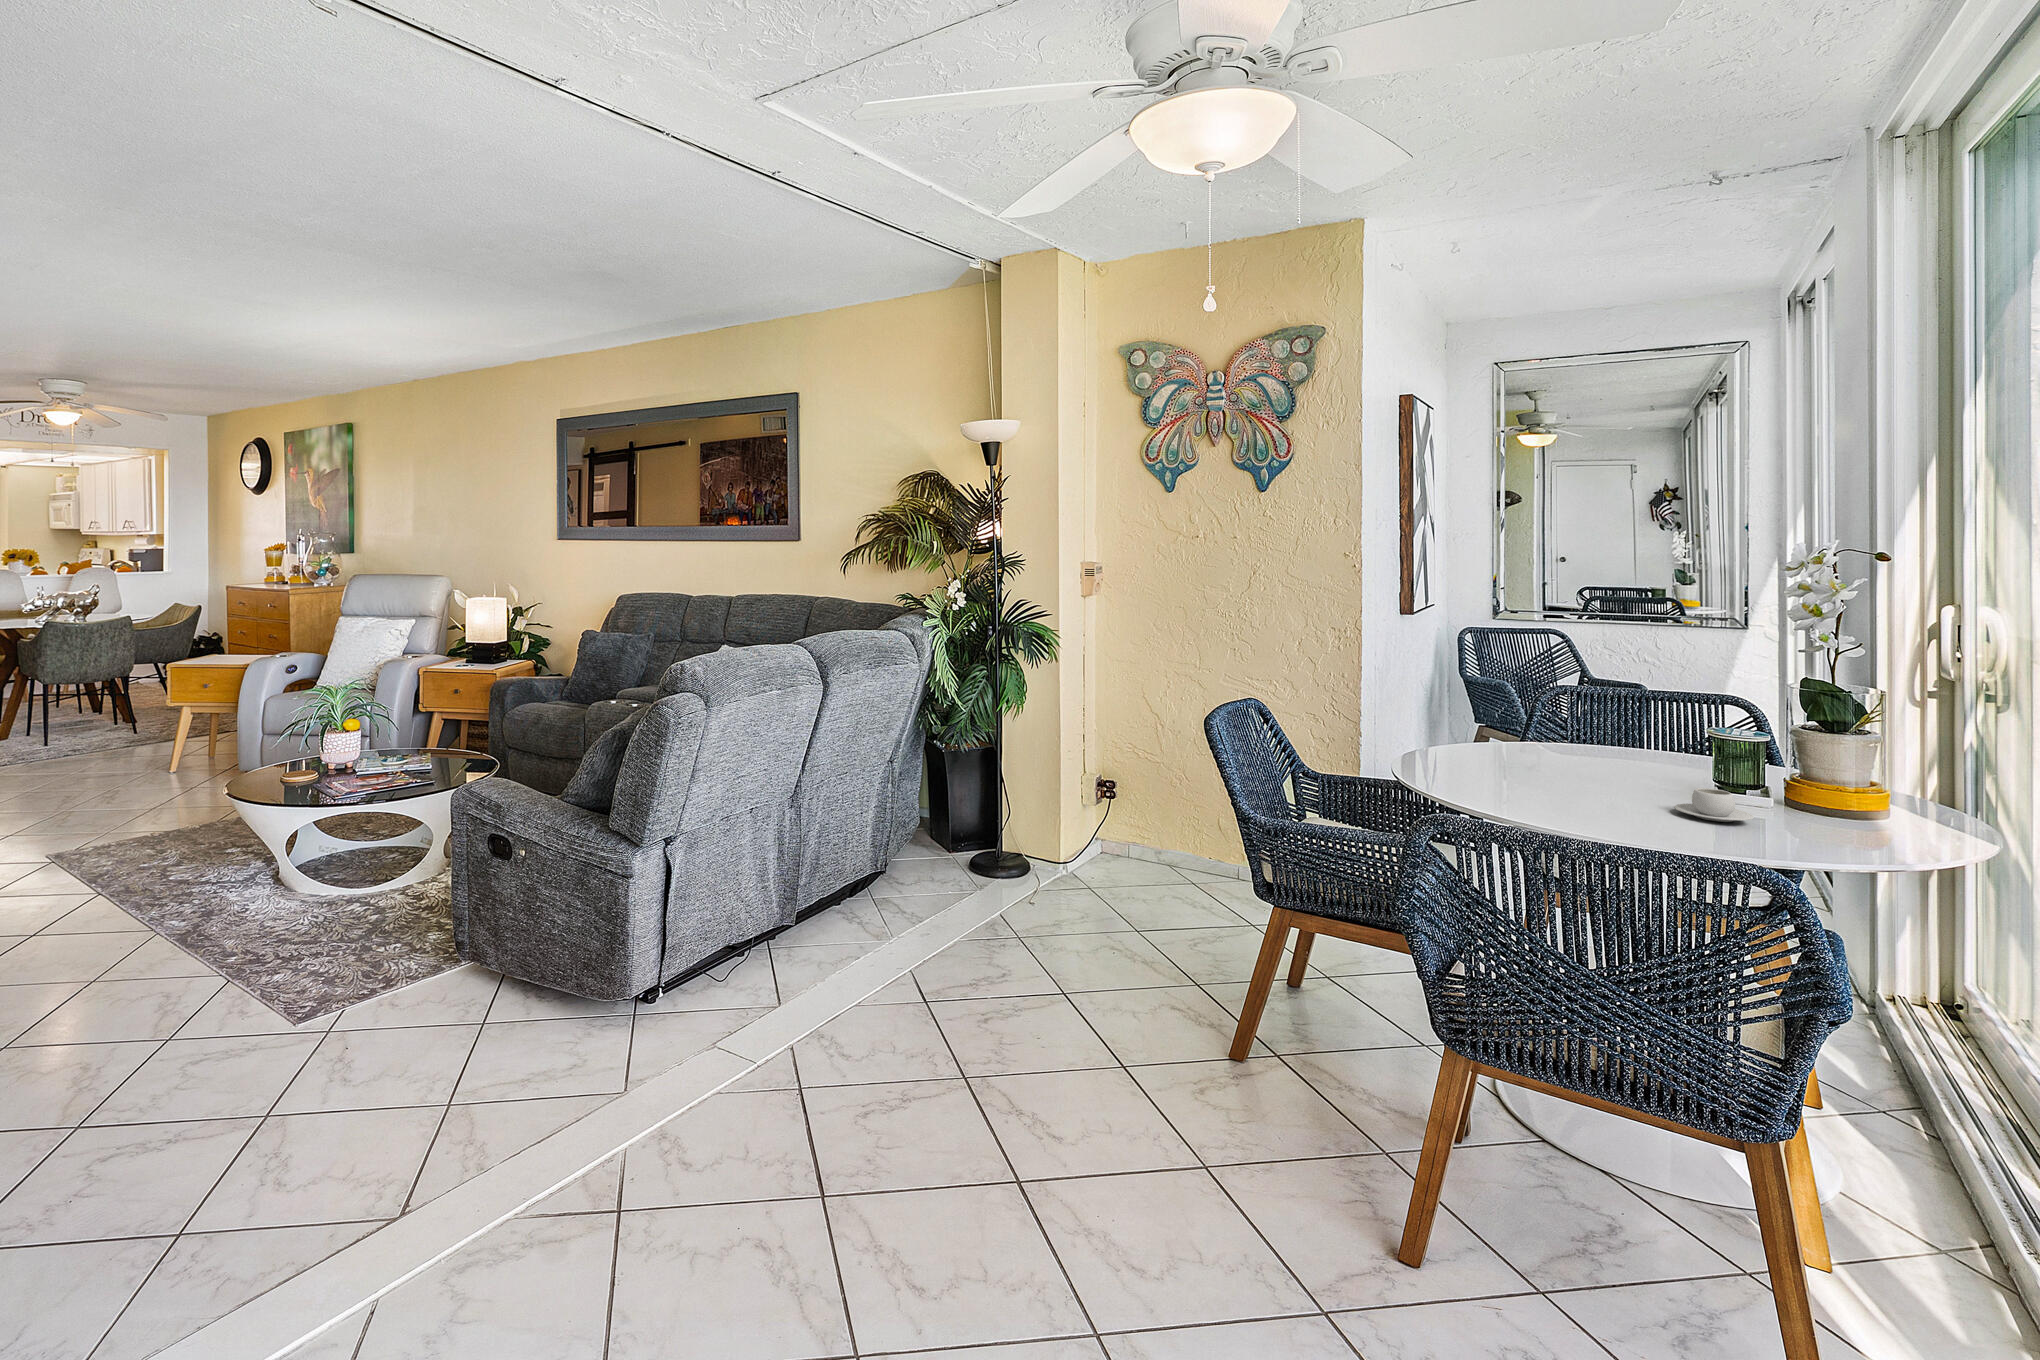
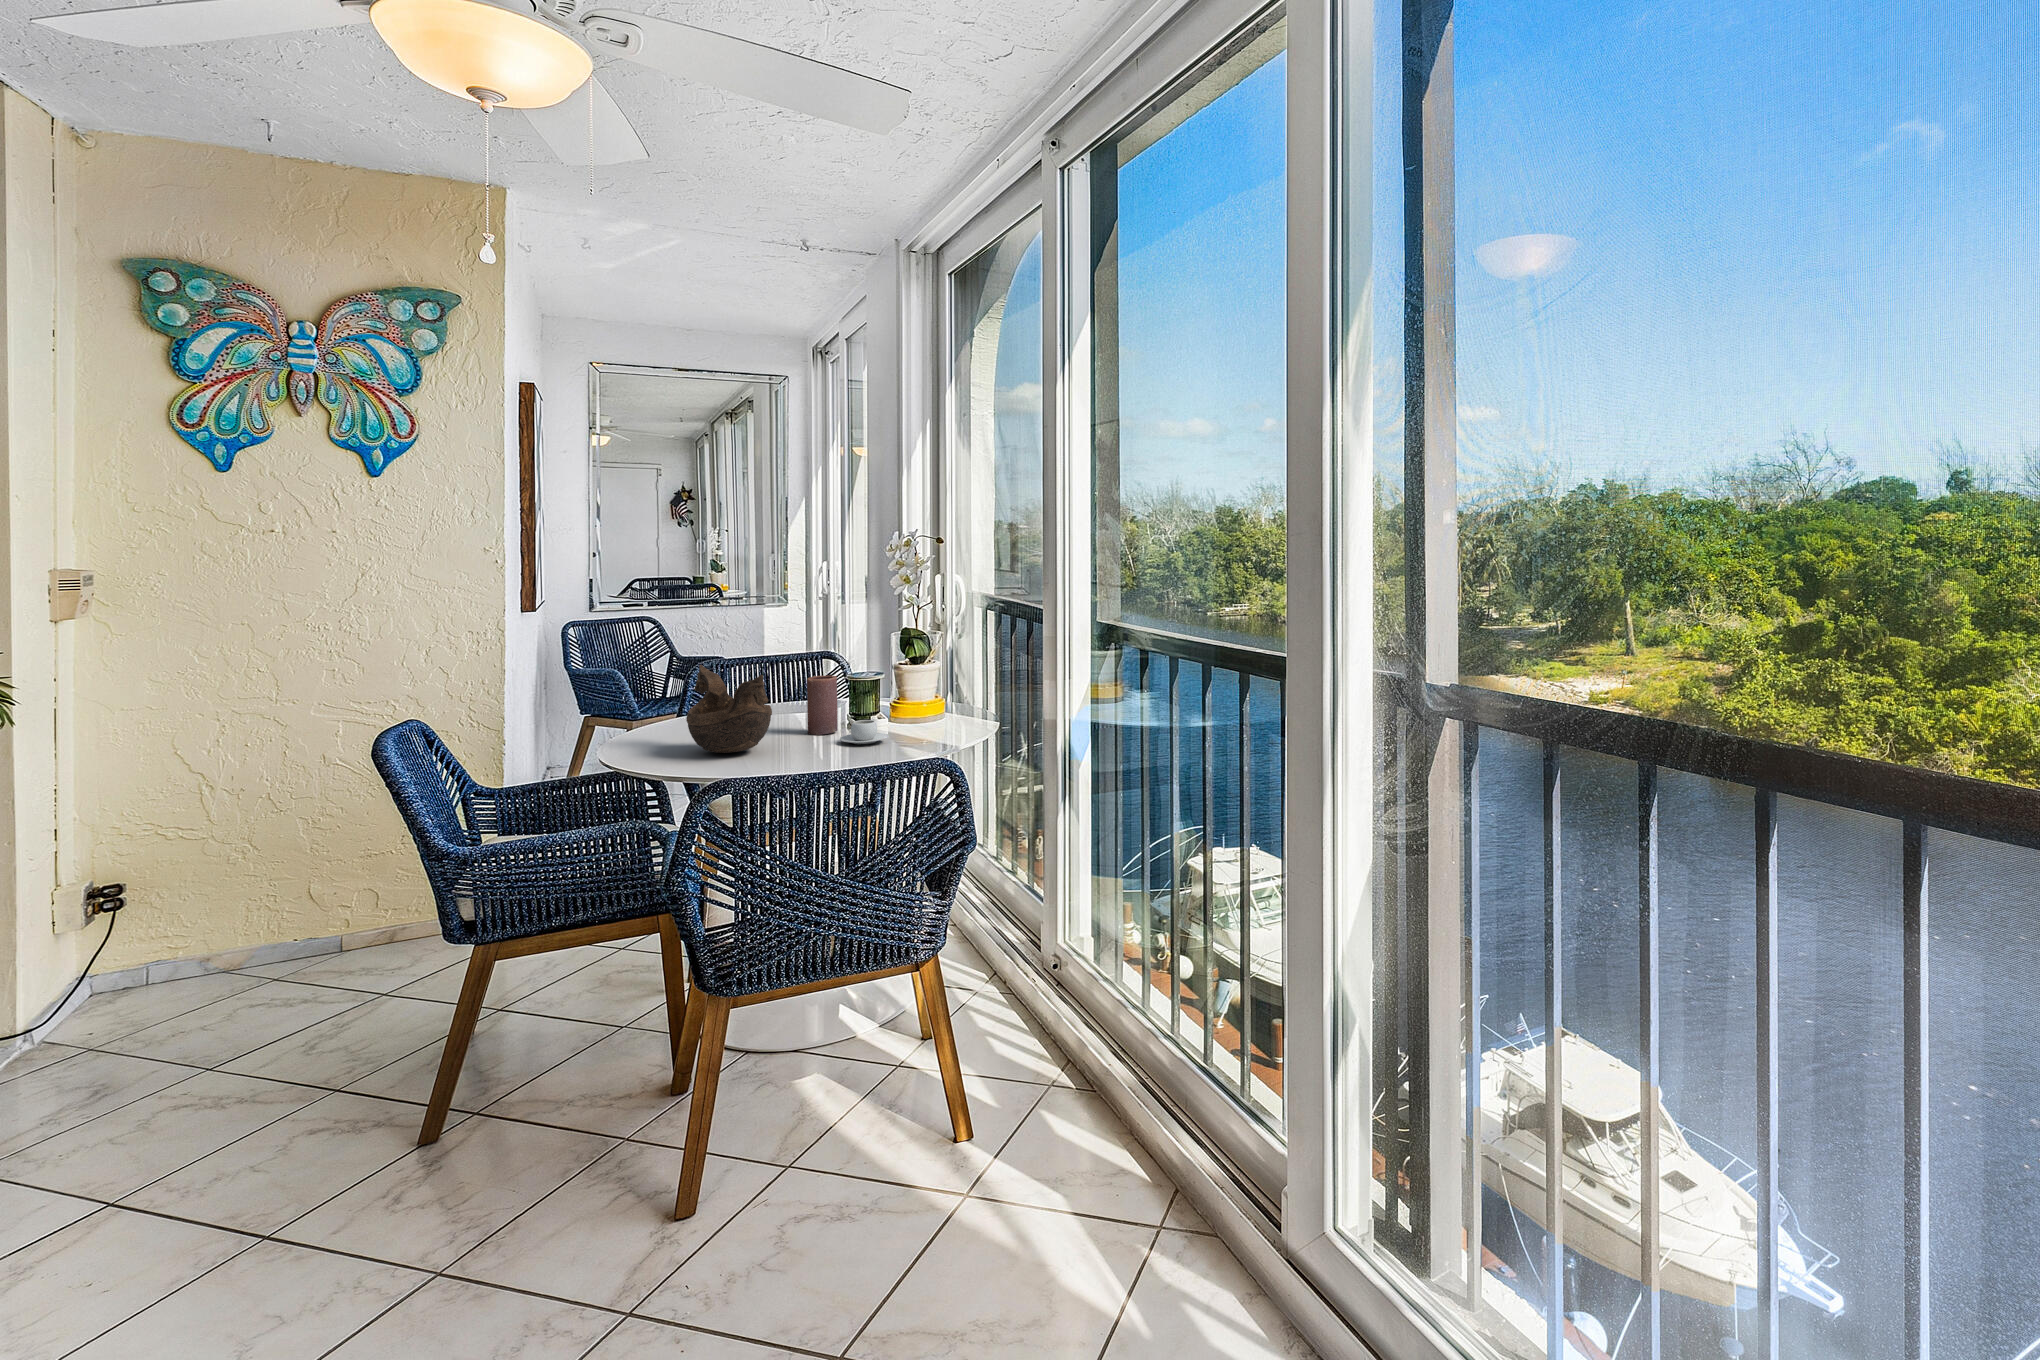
decorative bowl: none [1469,687,1573,791] -> present [686,665,772,753]
candle: none [1640,721,1687,797] -> present [807,675,838,735]

